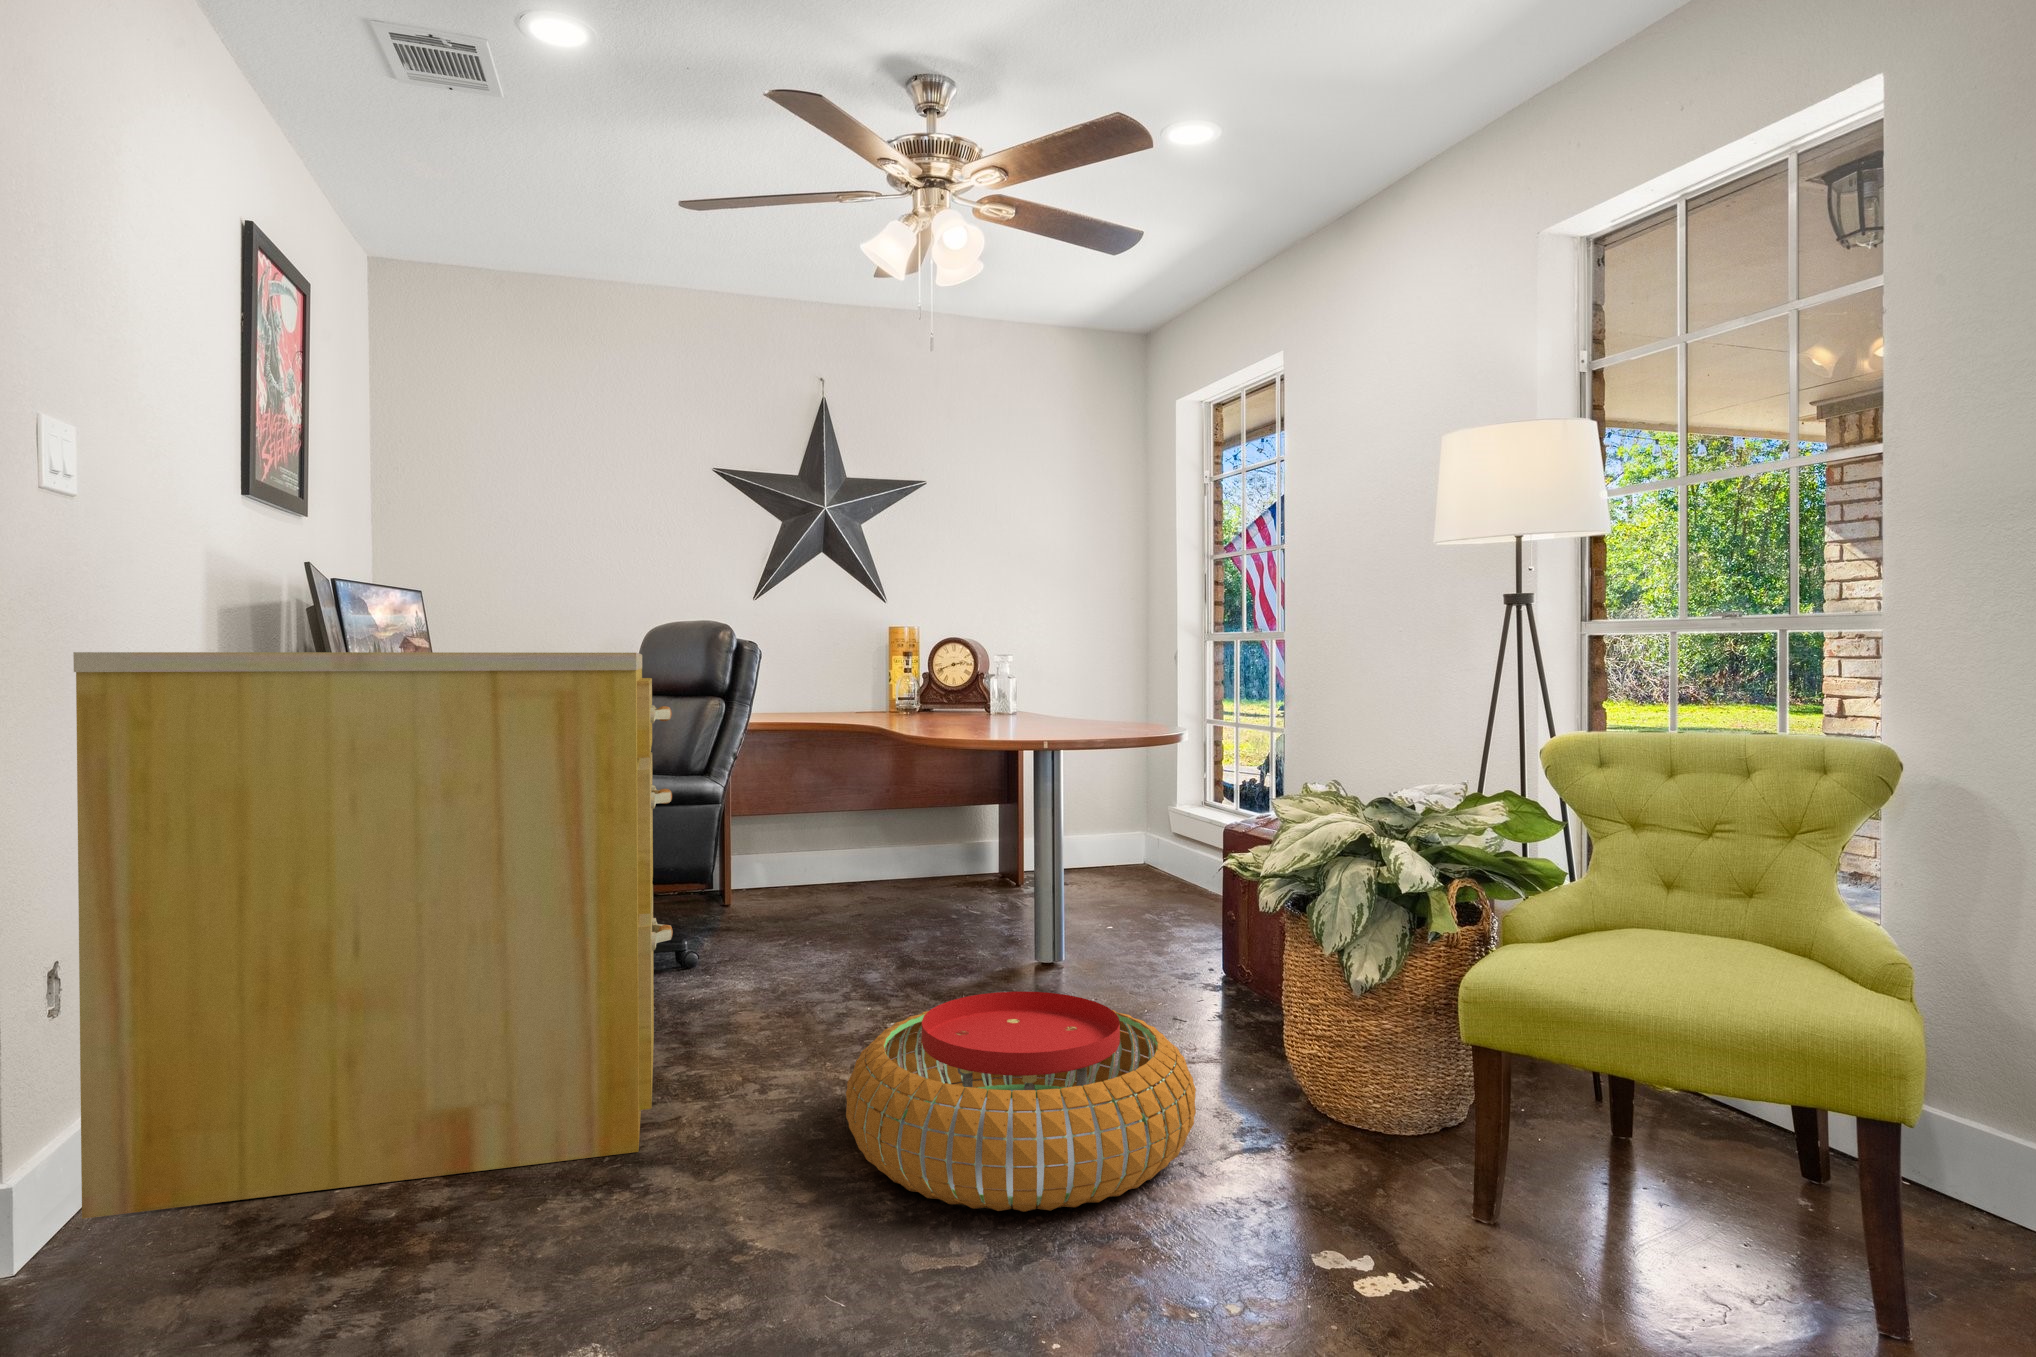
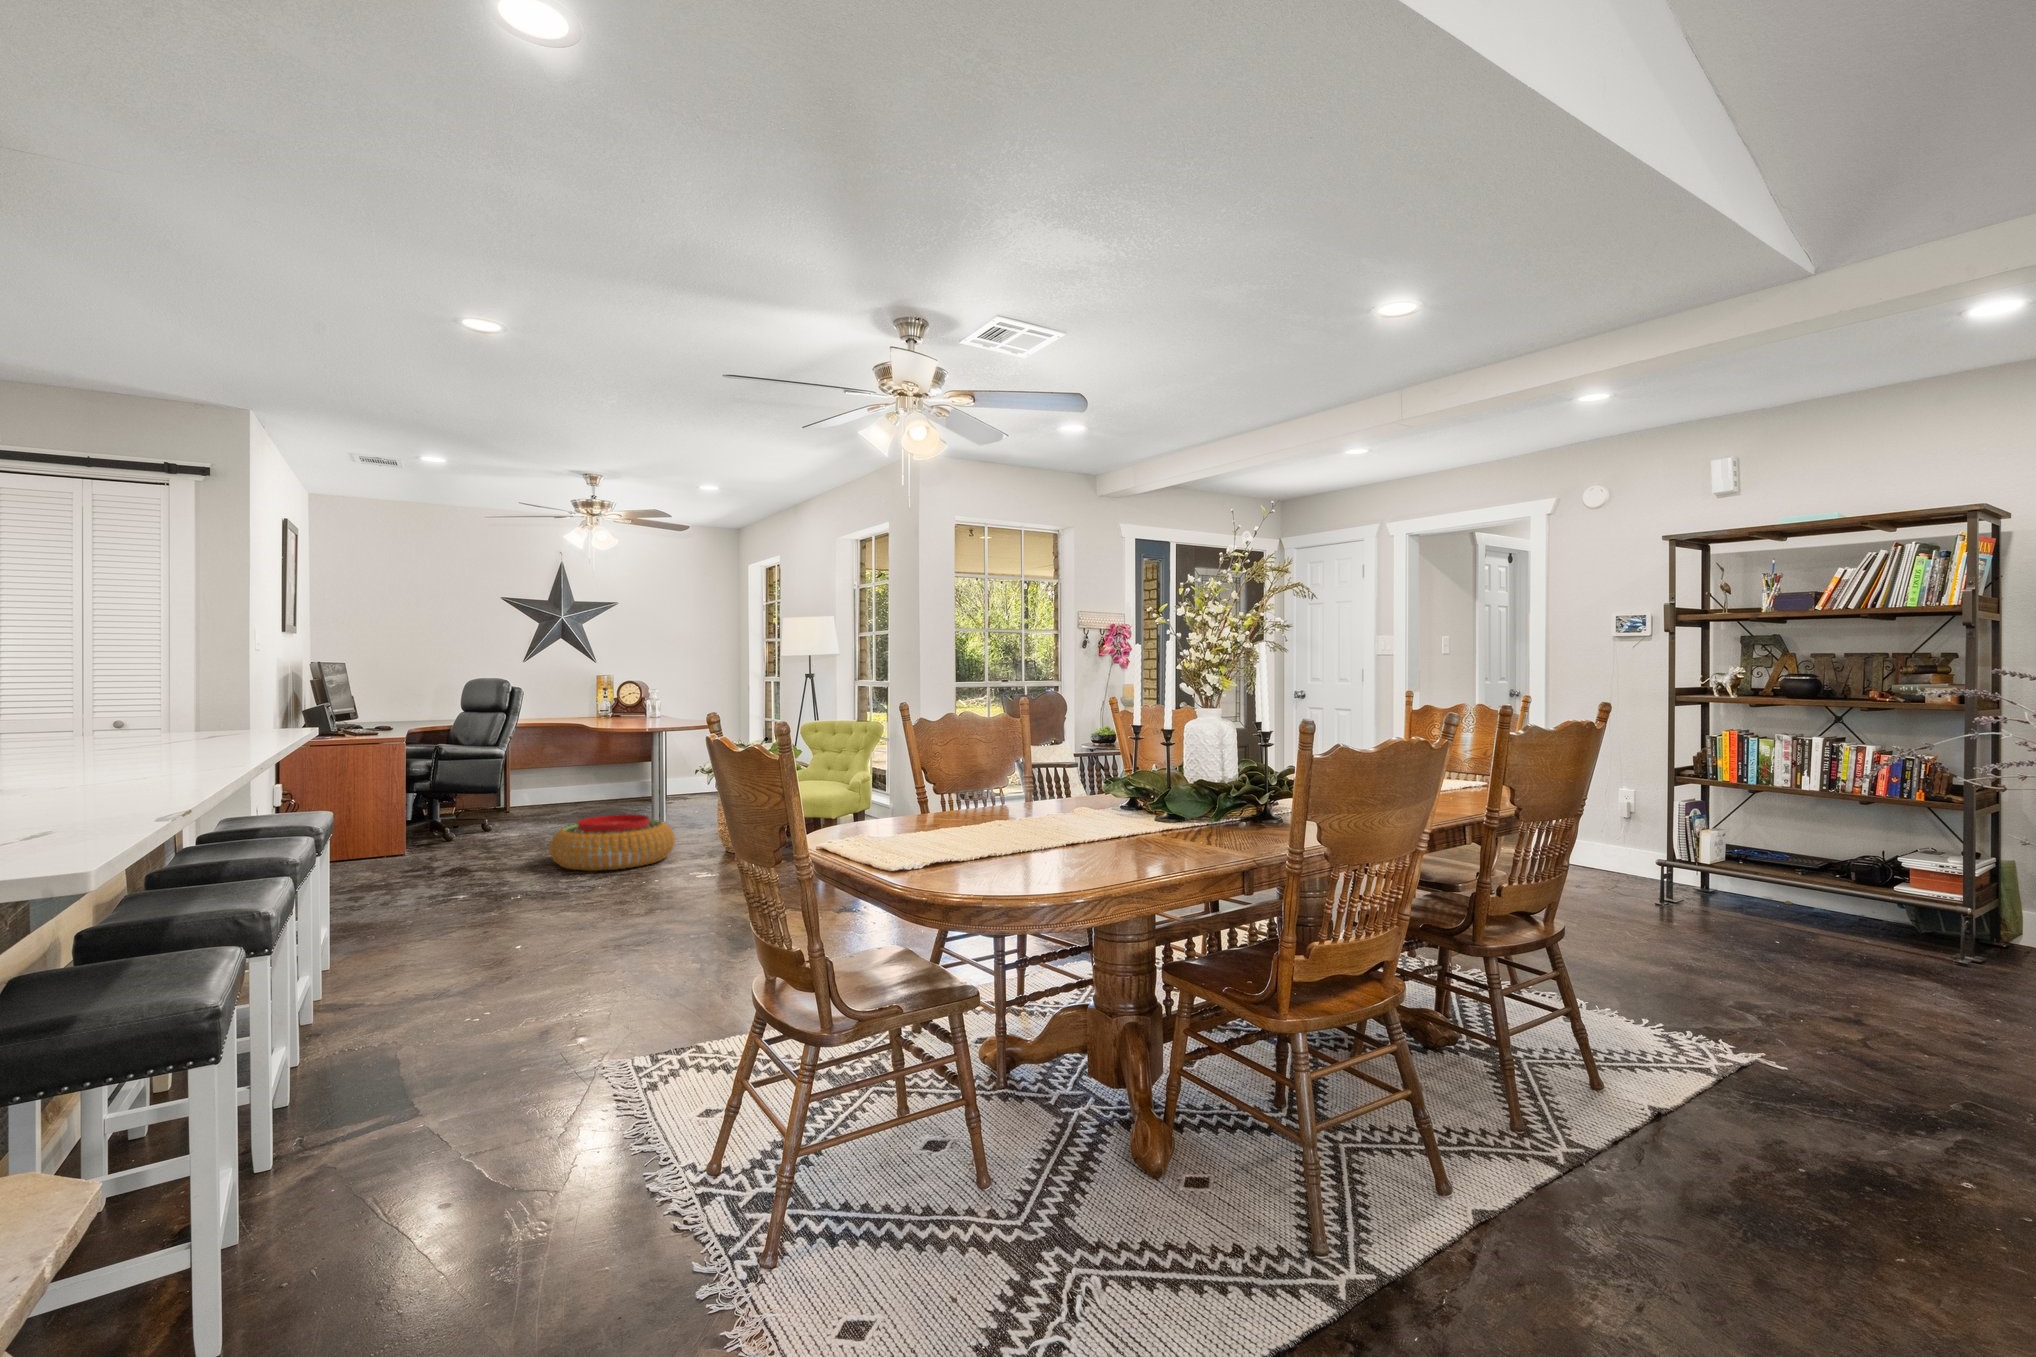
filing cabinet: present [73,652,673,1219] -> none [267,697,484,890]

